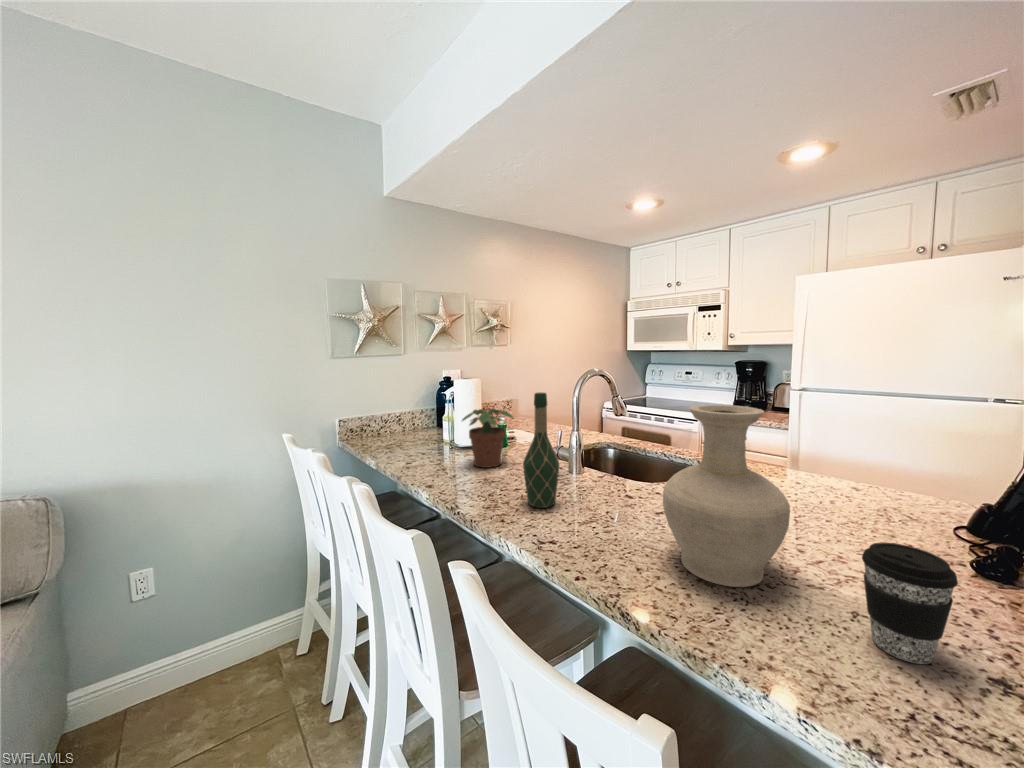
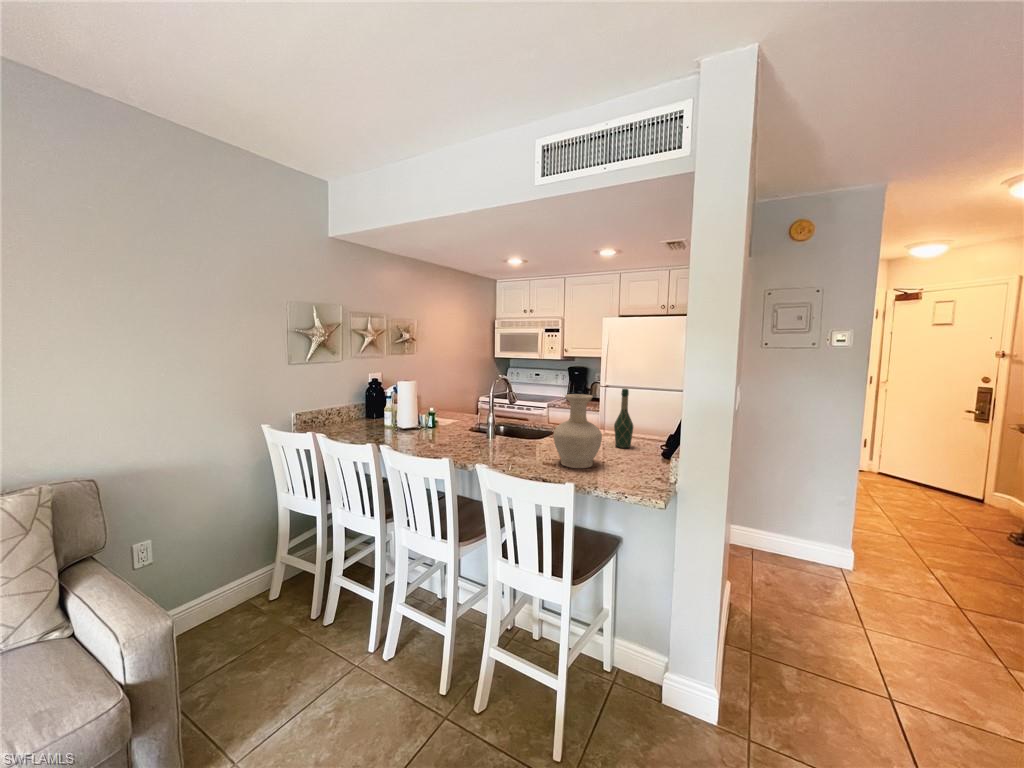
wine bottle: present [523,393,559,508] -> present [614,389,633,448]
potted plant: present [462,408,513,468] -> none [419,401,451,439]
coffee cup: present [862,542,958,664] -> none [623,441,647,477]

